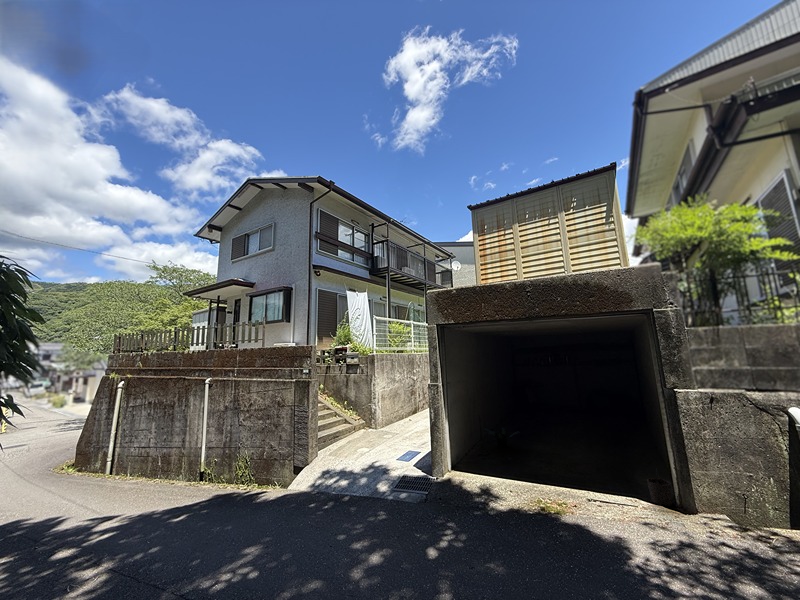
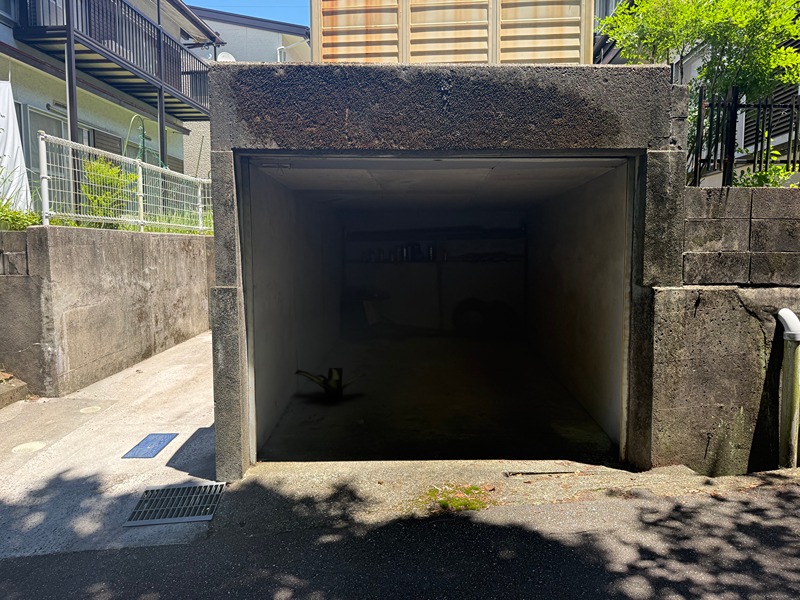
bucket: present [647,476,673,506] -> none [581,410,614,463]

